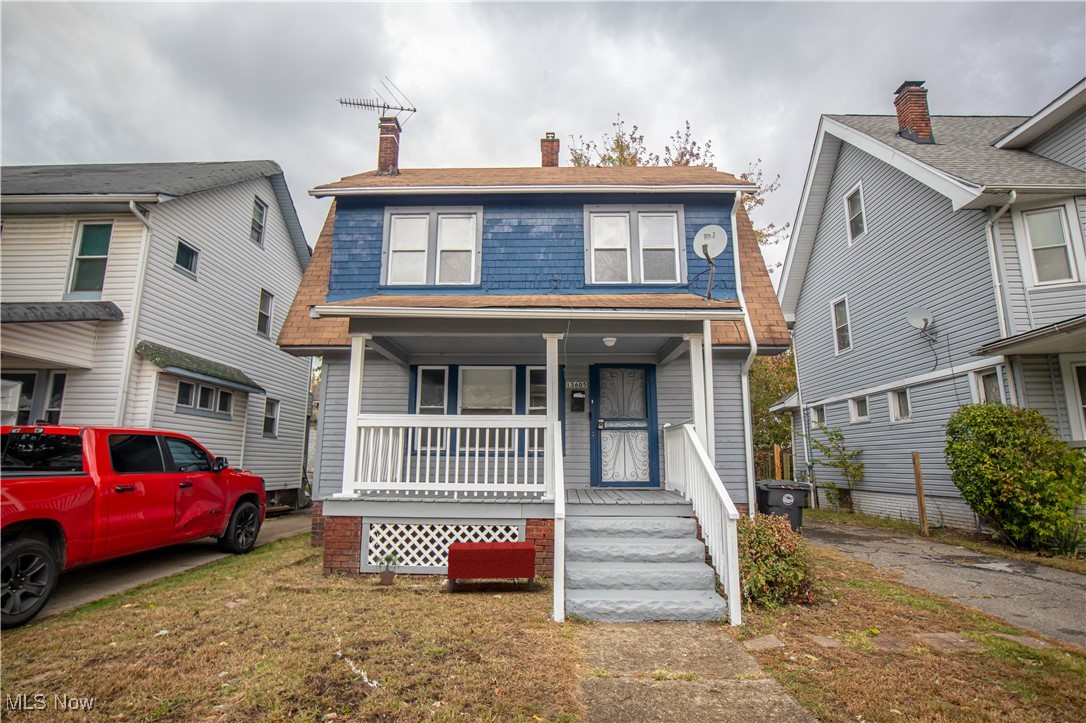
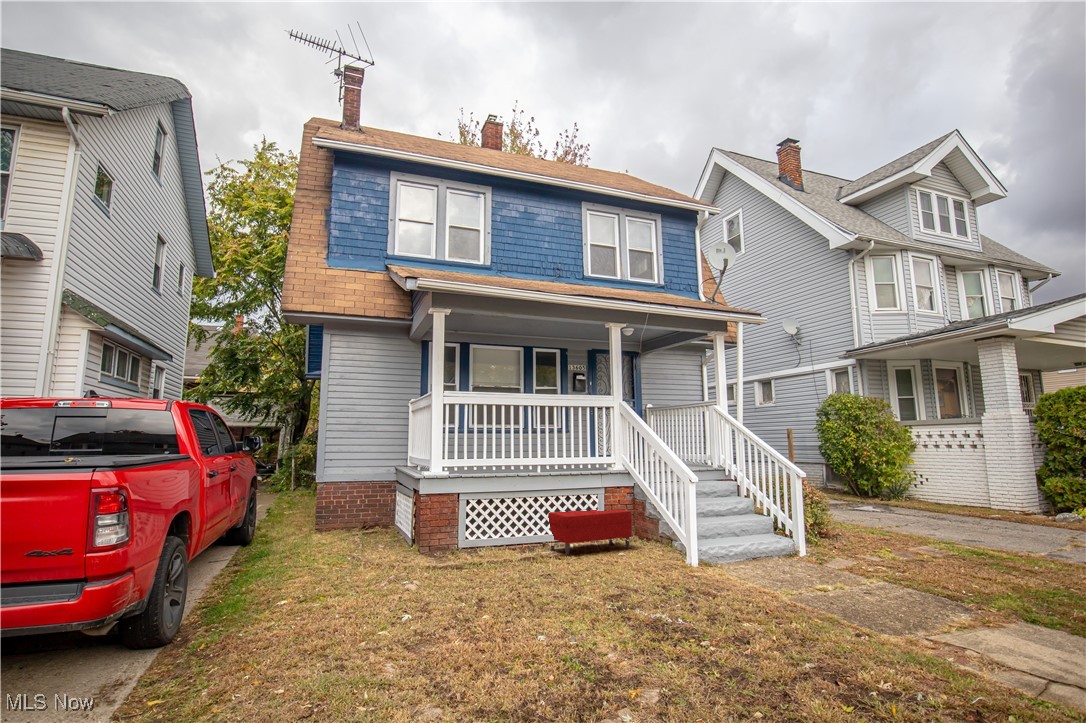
potted plant: present [376,554,400,585] -> none [482,527,512,557]

